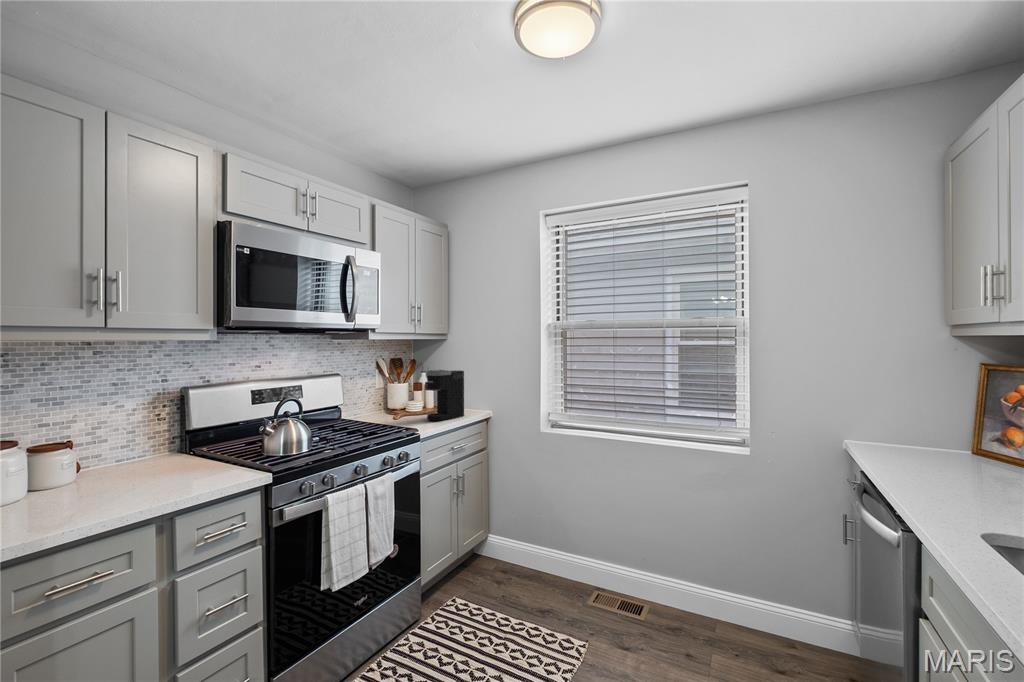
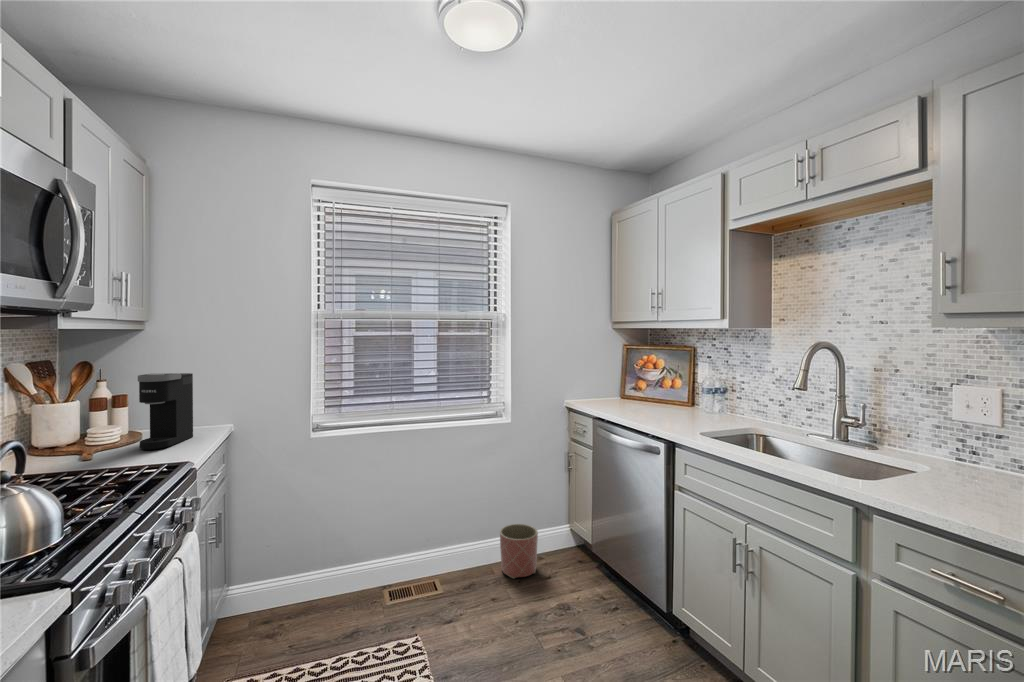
planter: none [724,582,777,657] -> present [500,524,538,579]

